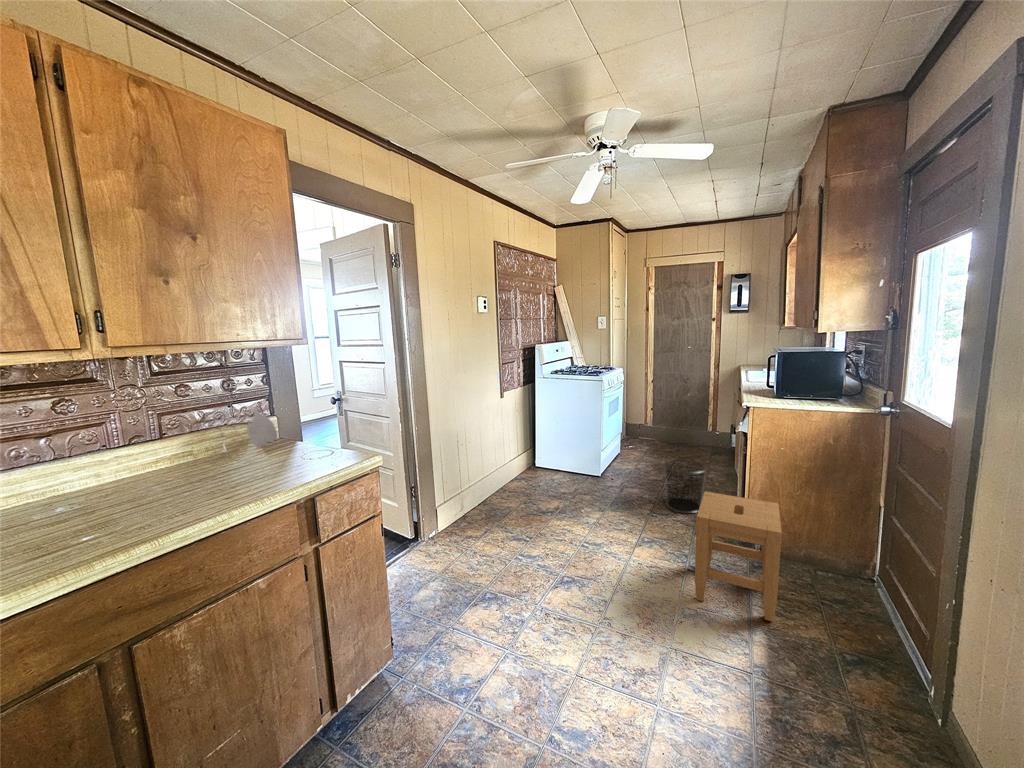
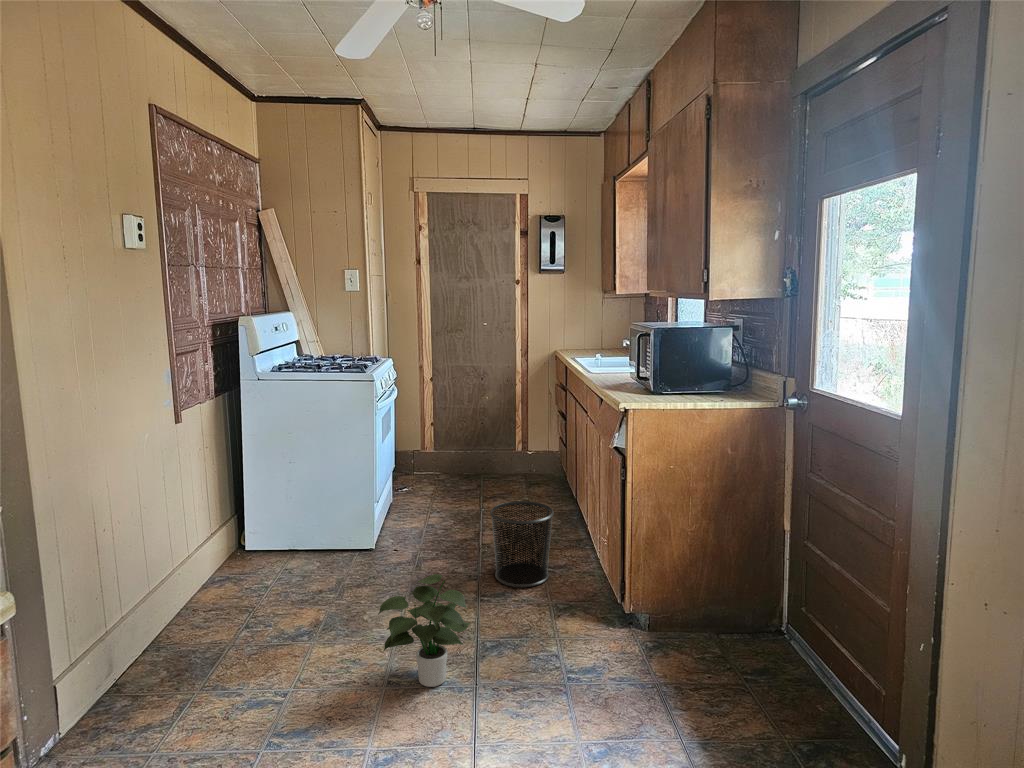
potted plant: none [577,490,632,552] -> present [378,574,470,687]
stool: present [695,492,782,622] -> none [585,548,714,726]

